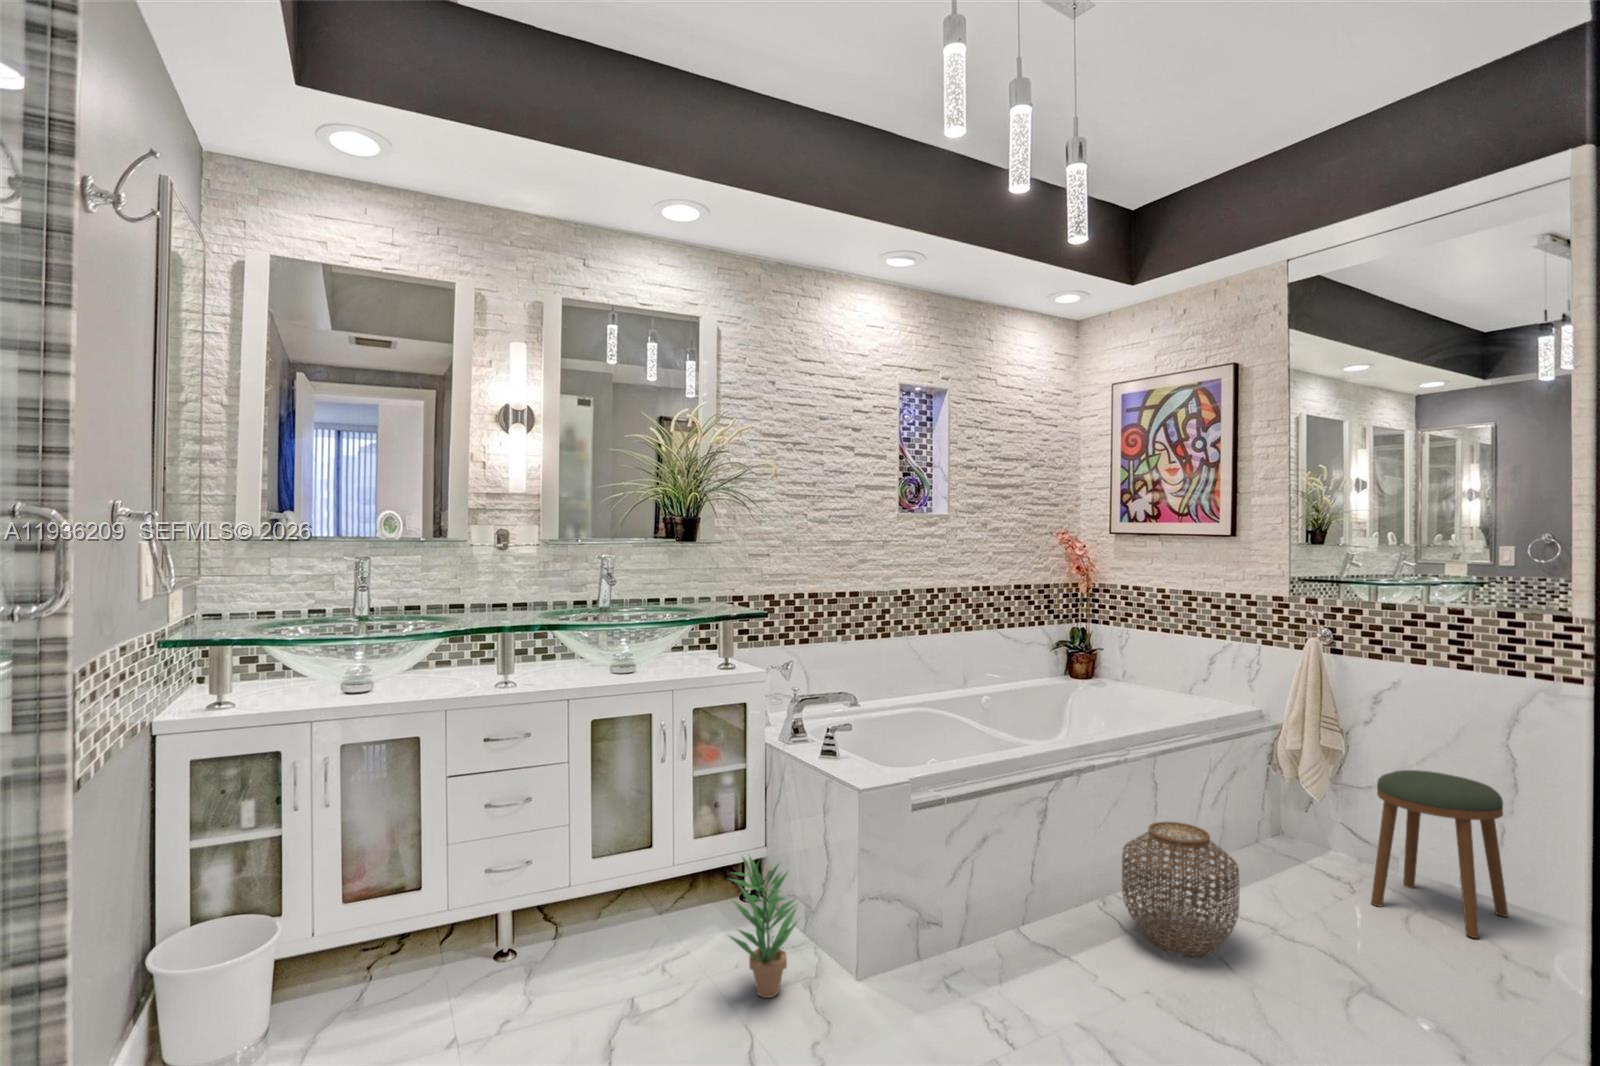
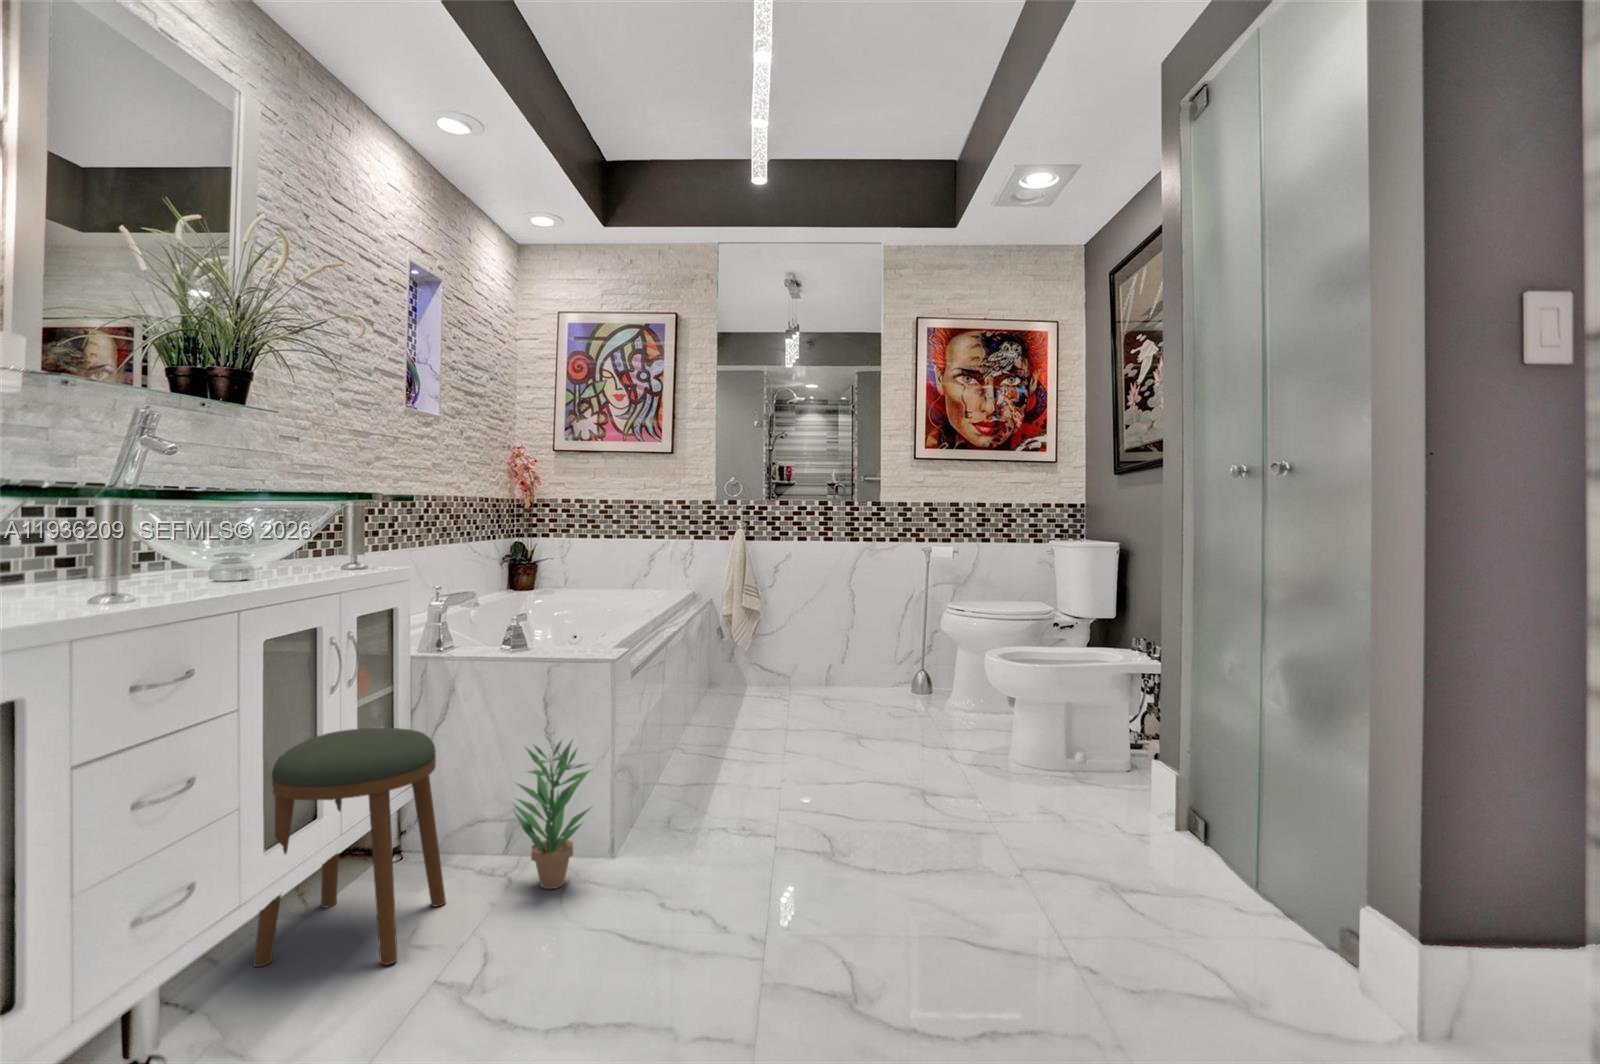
stool: present [1371,770,1509,938] -> present [253,728,446,967]
woven basket: present [1122,822,1239,956] -> none [709,661,791,755]

